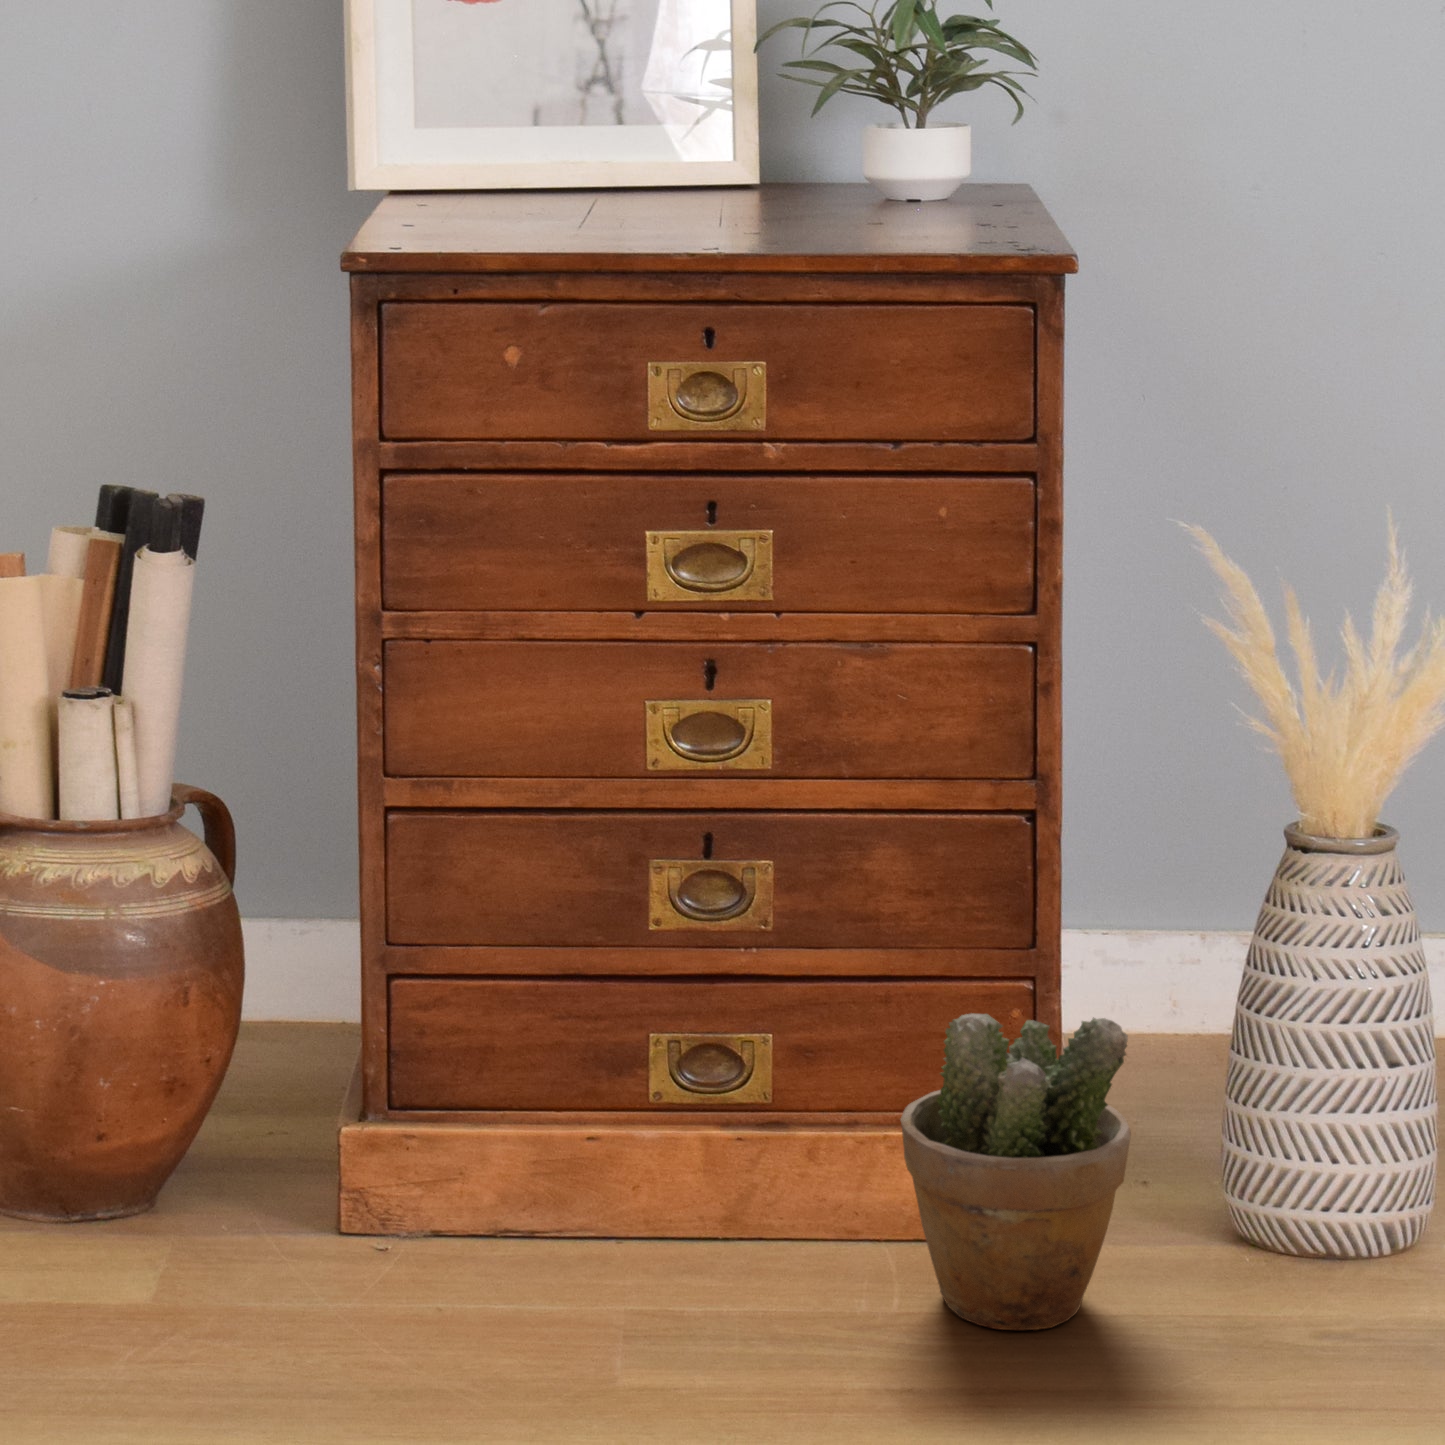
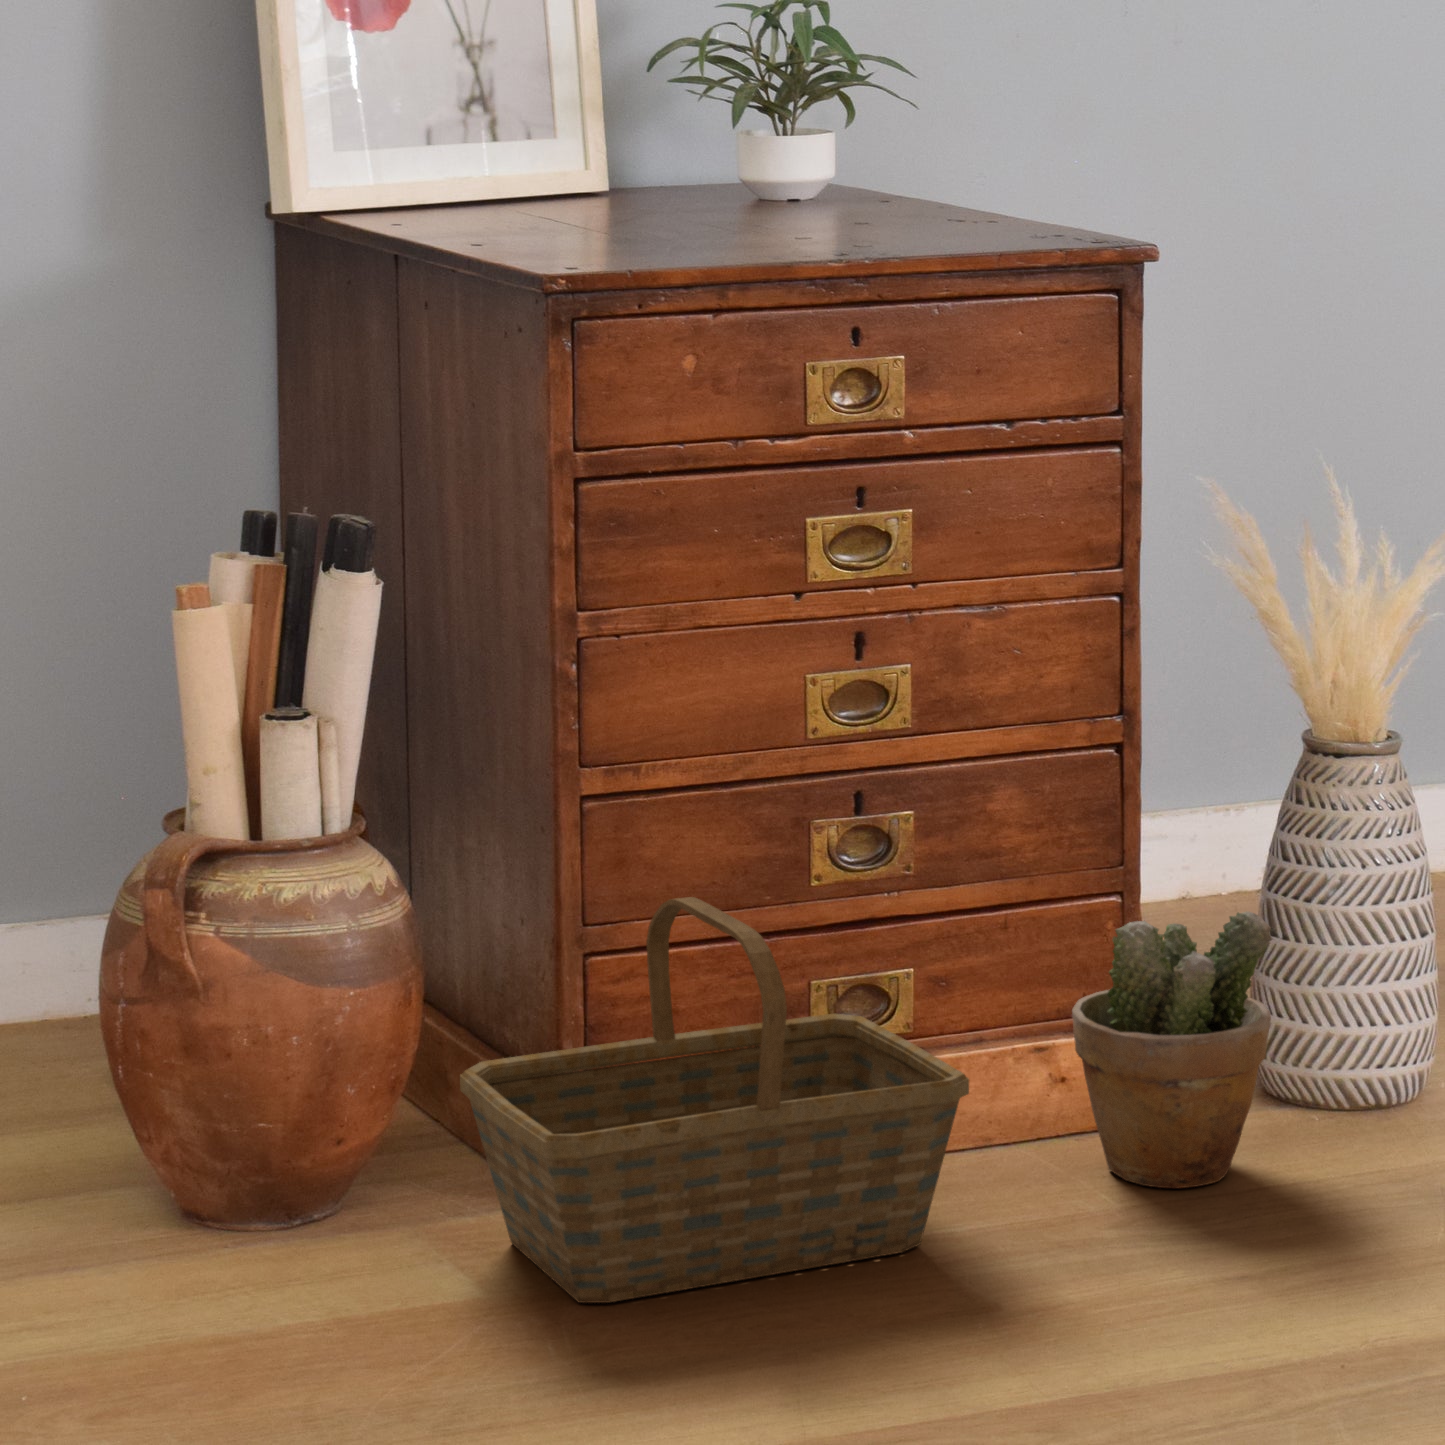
basket: none [155,930,688,1368] -> present [460,897,969,1303]

